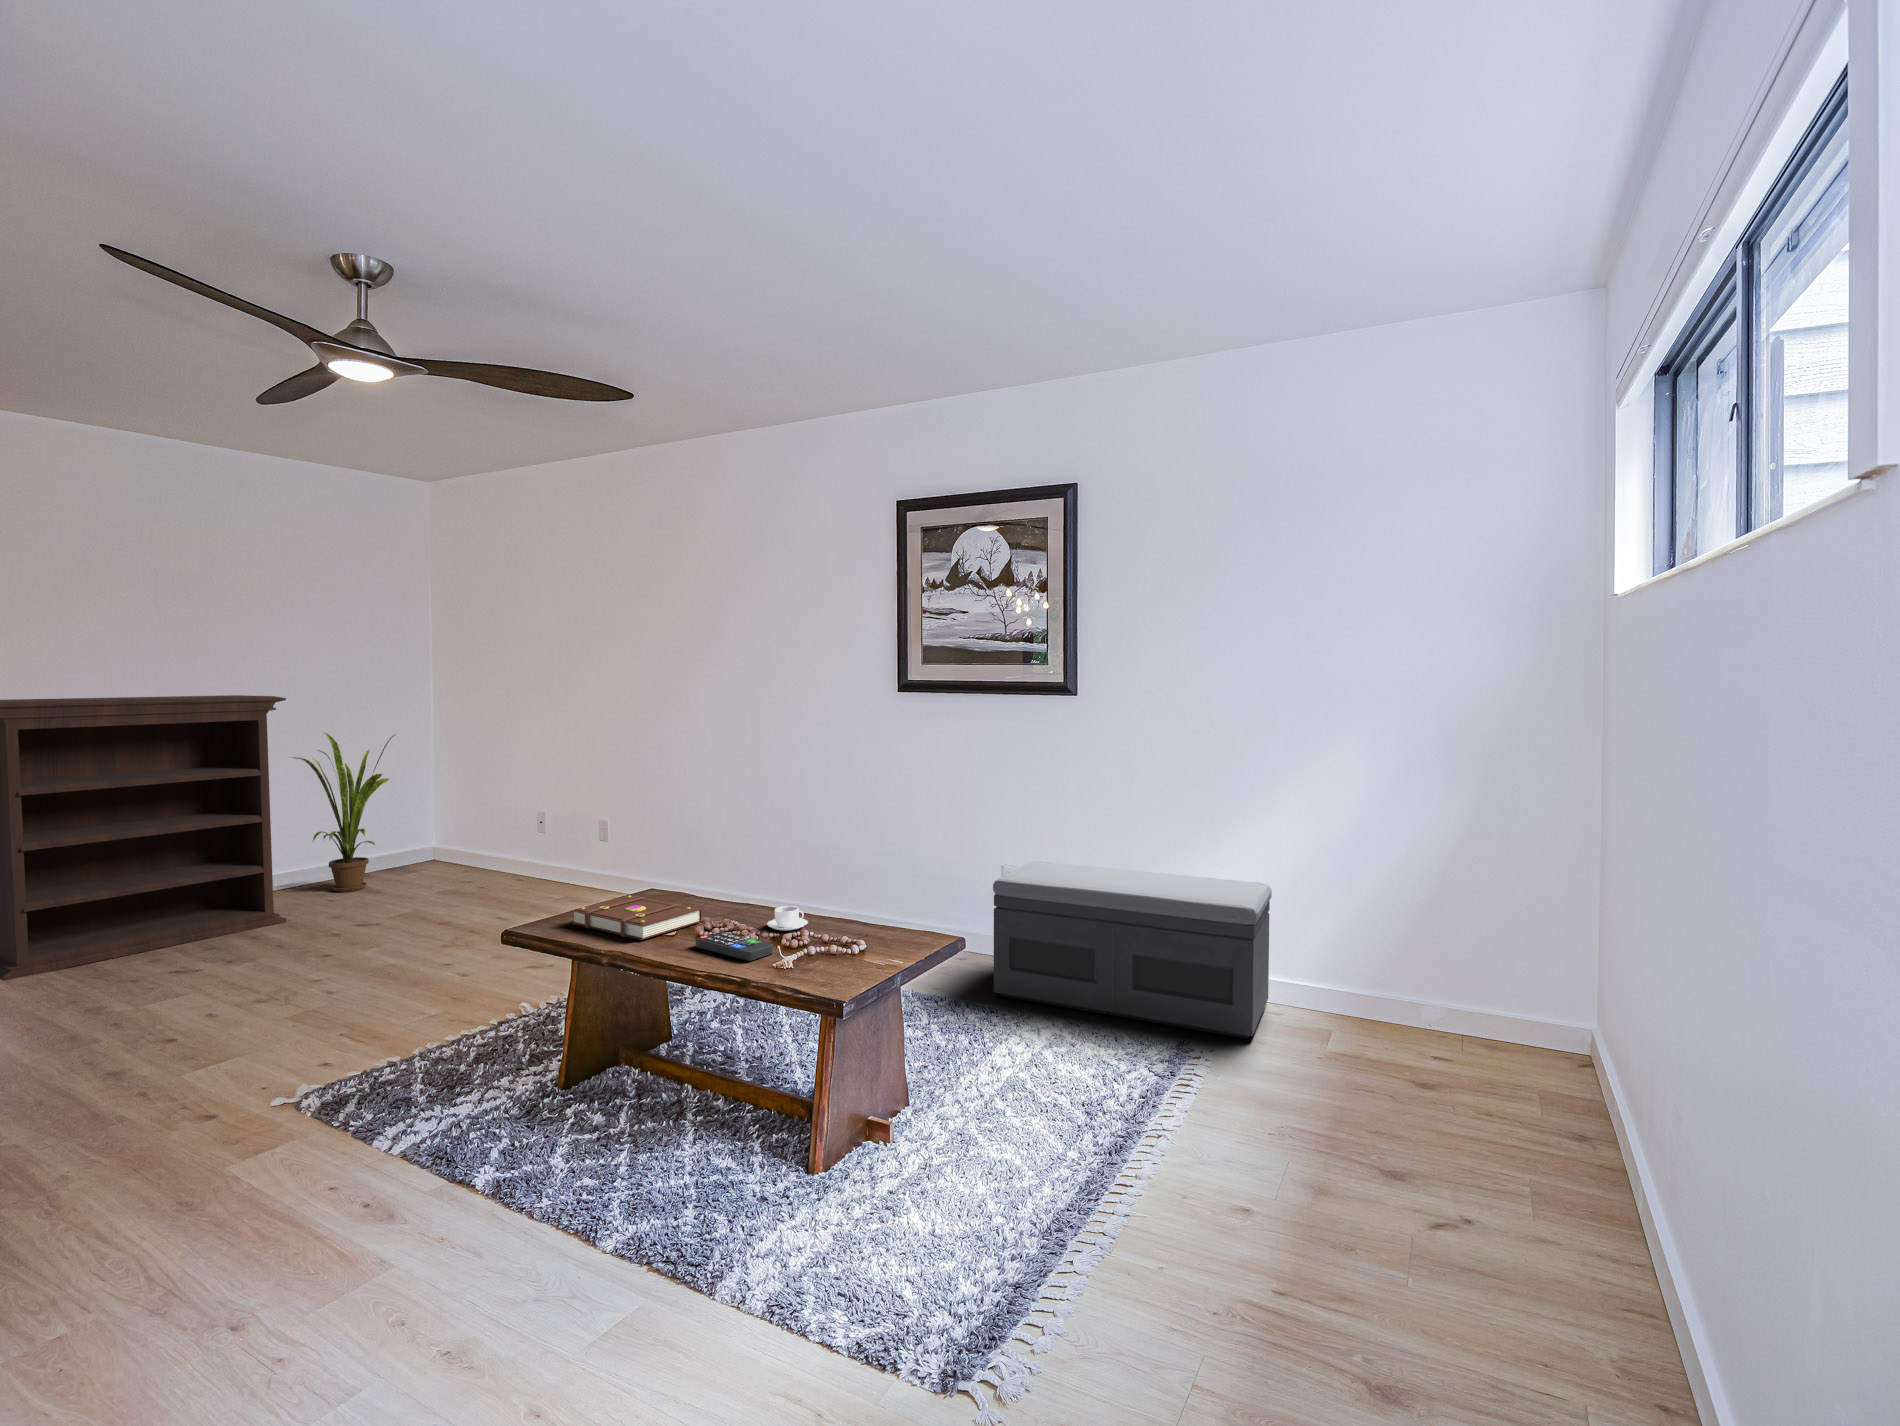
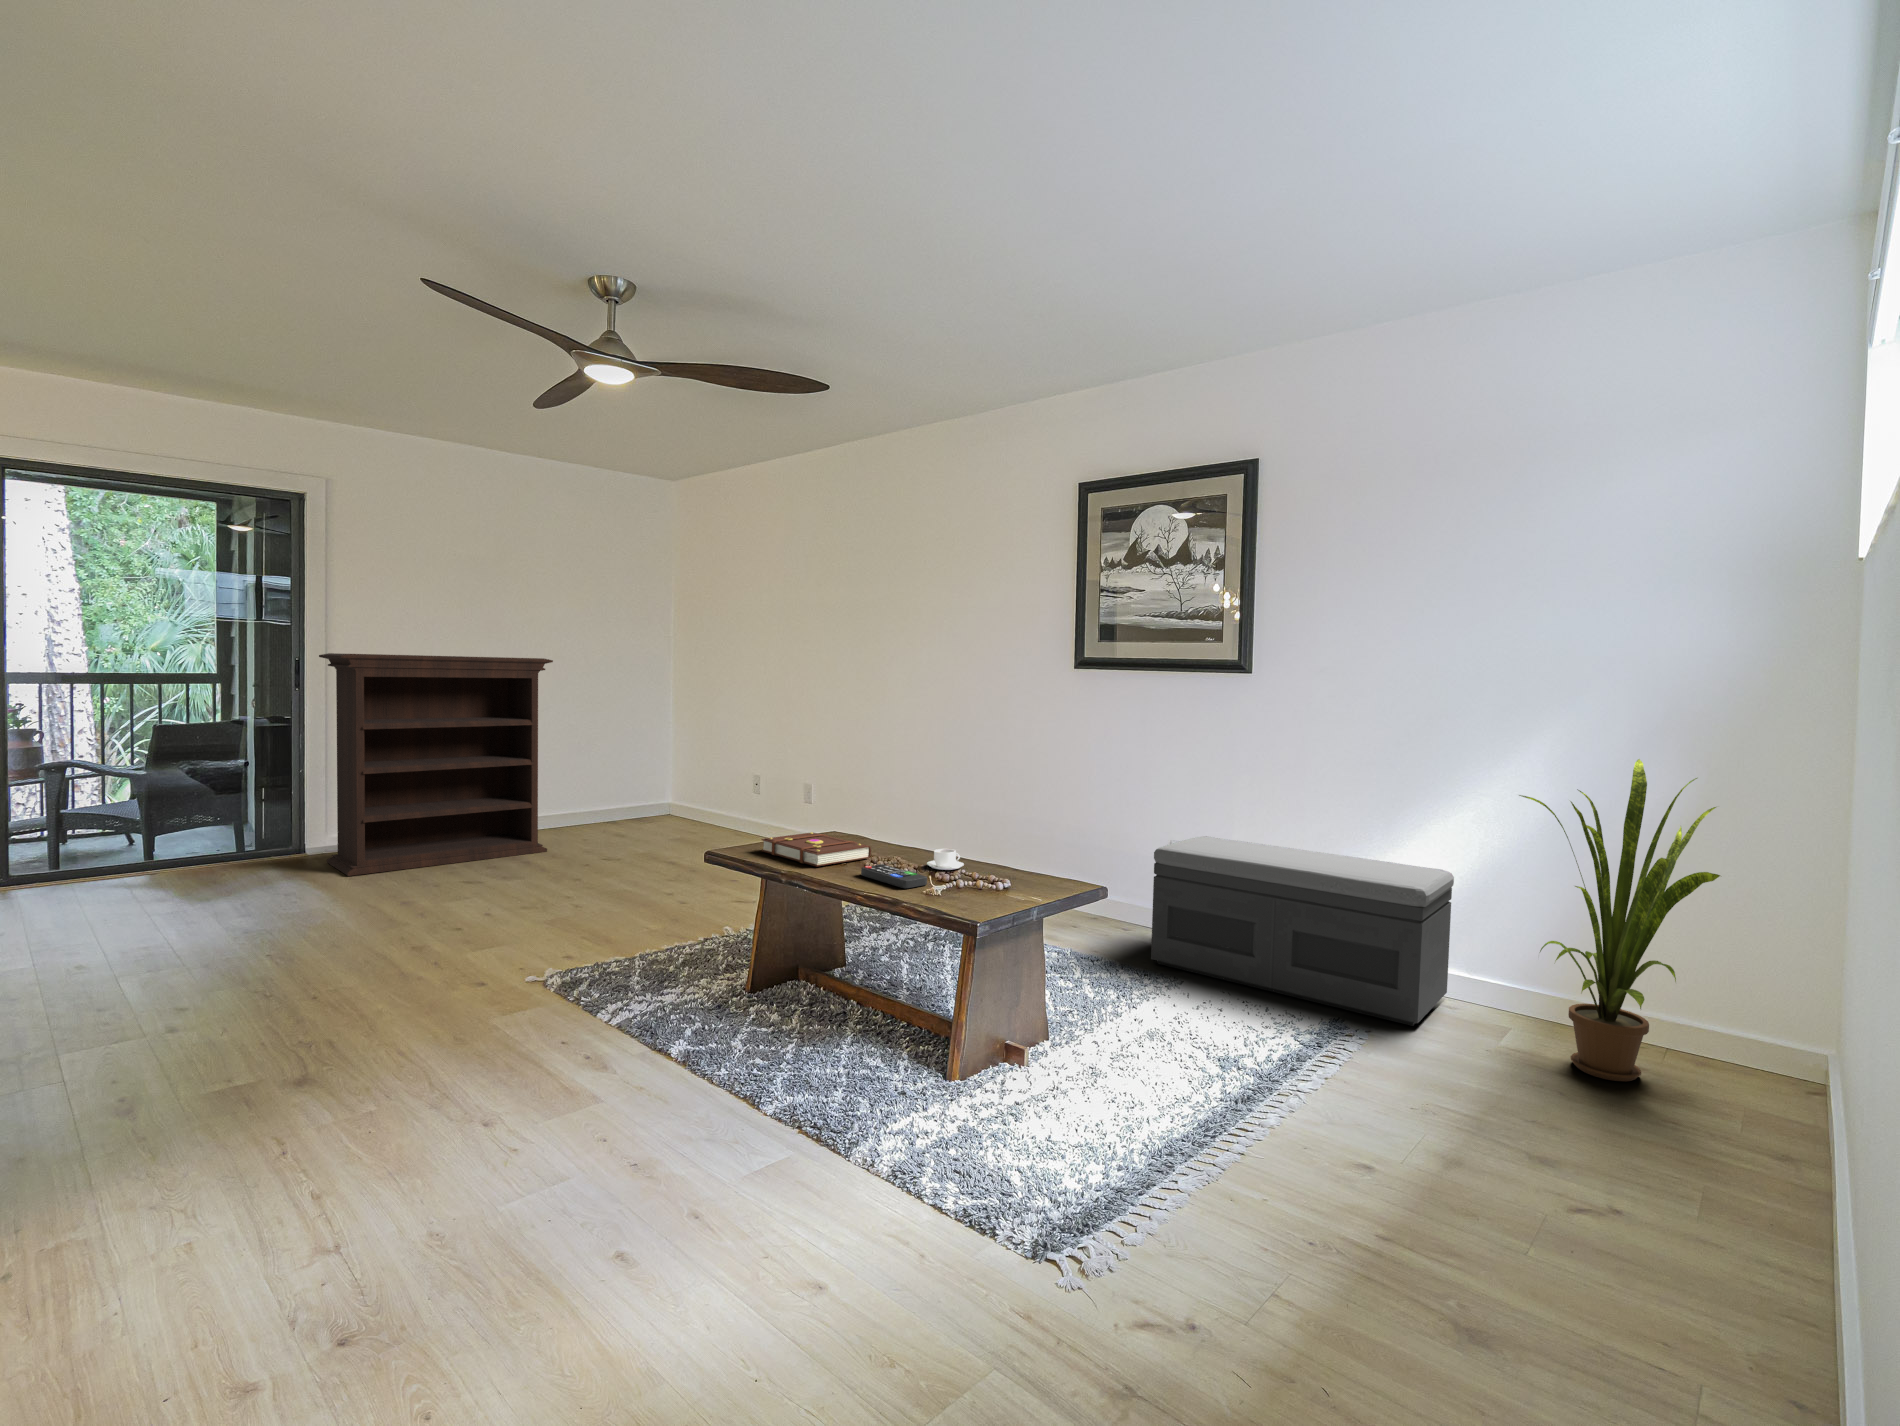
house plant: present [293,732,395,892] -> present [1519,759,1720,1081]

